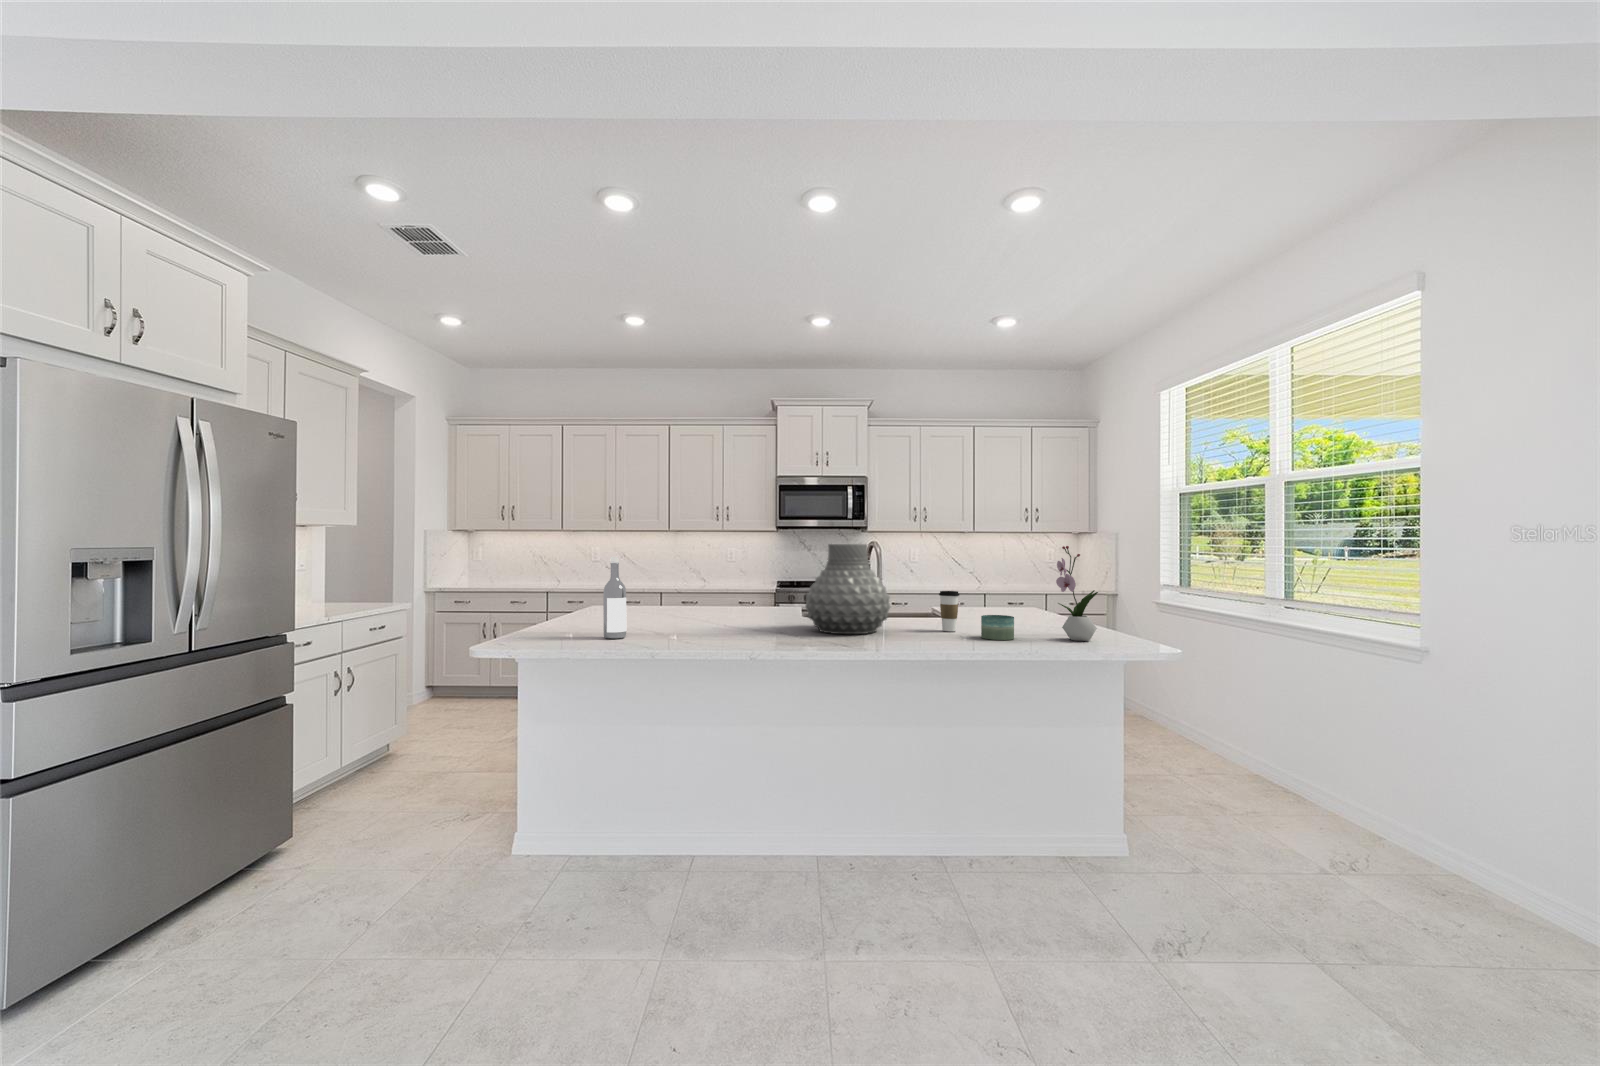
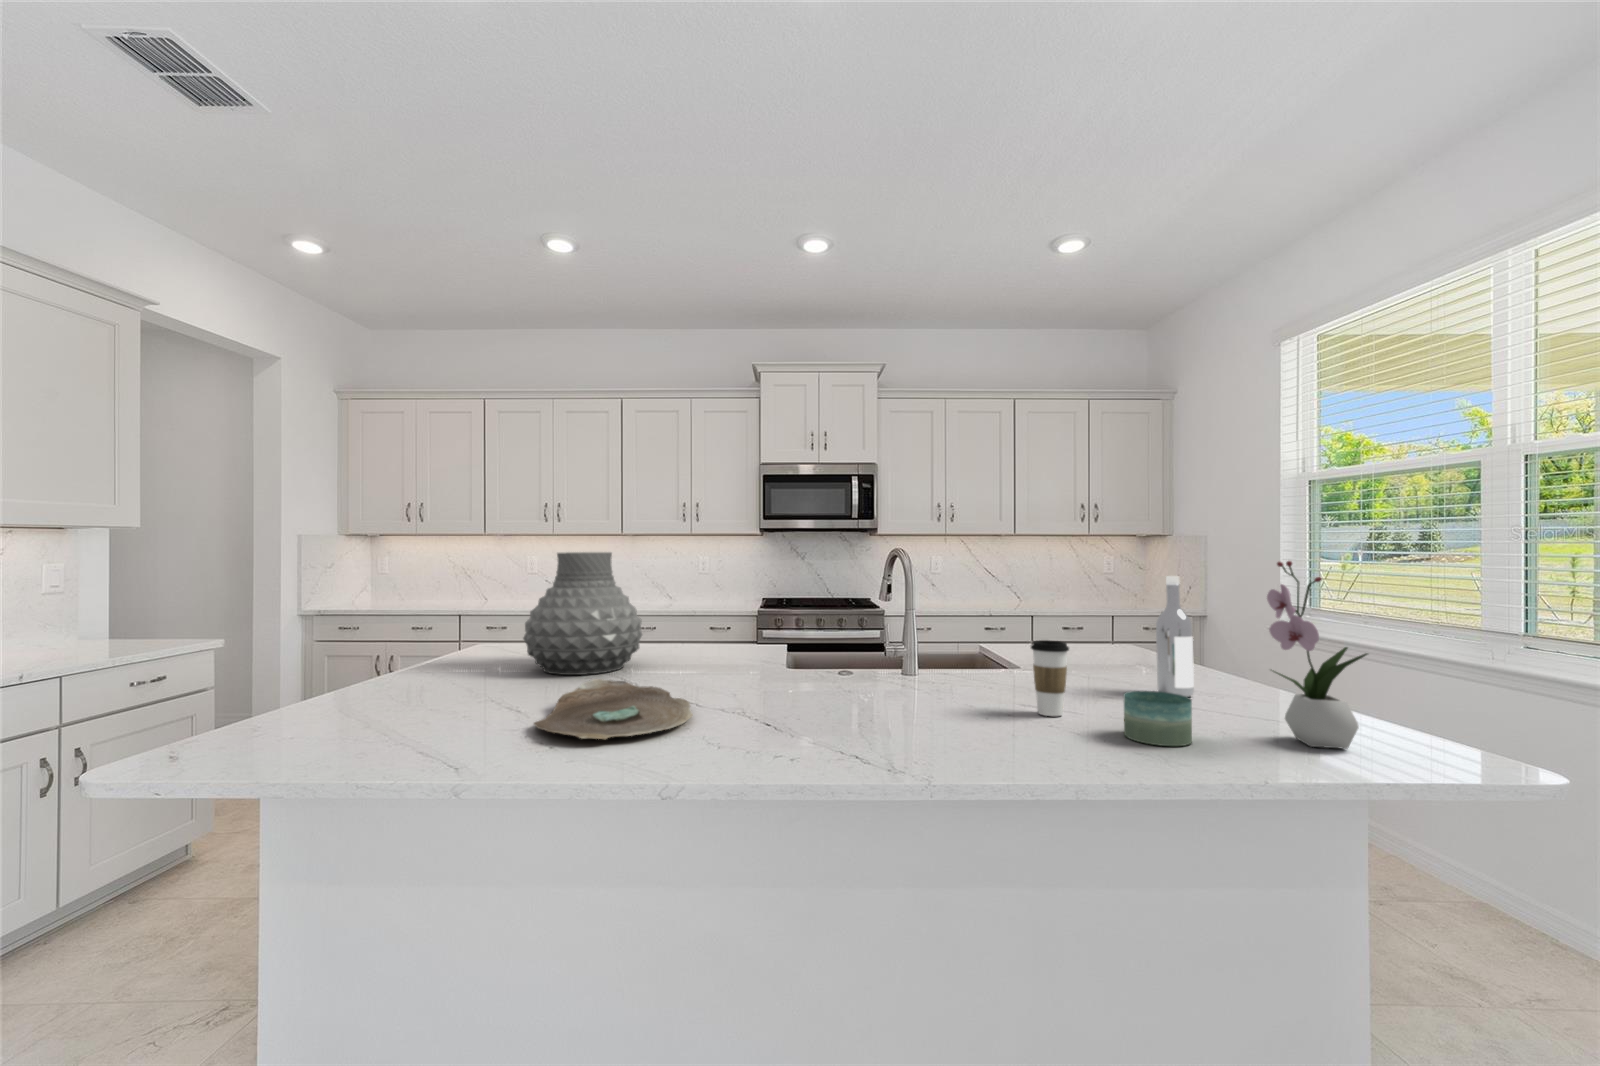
vase: present [805,544,890,634] -> present [523,552,642,675]
wine bottle: present [603,557,627,639] -> present [1156,576,1194,697]
decorative bowl: none [670,613,754,636] -> present [534,679,693,739]

